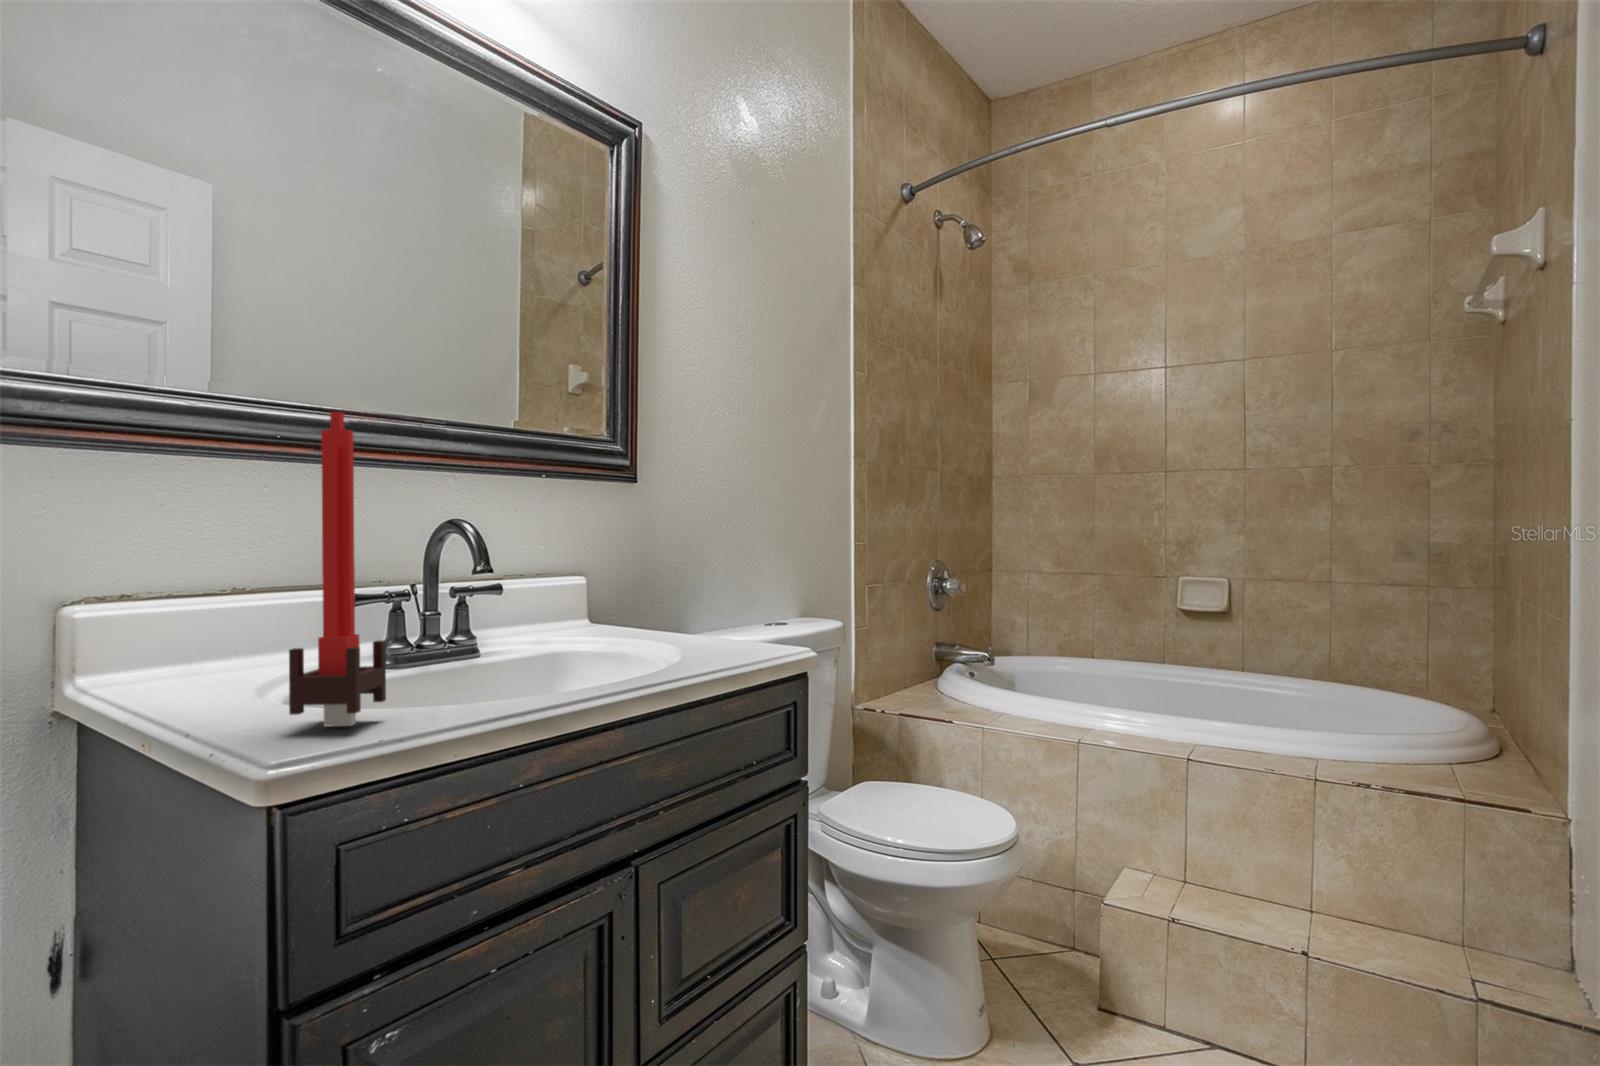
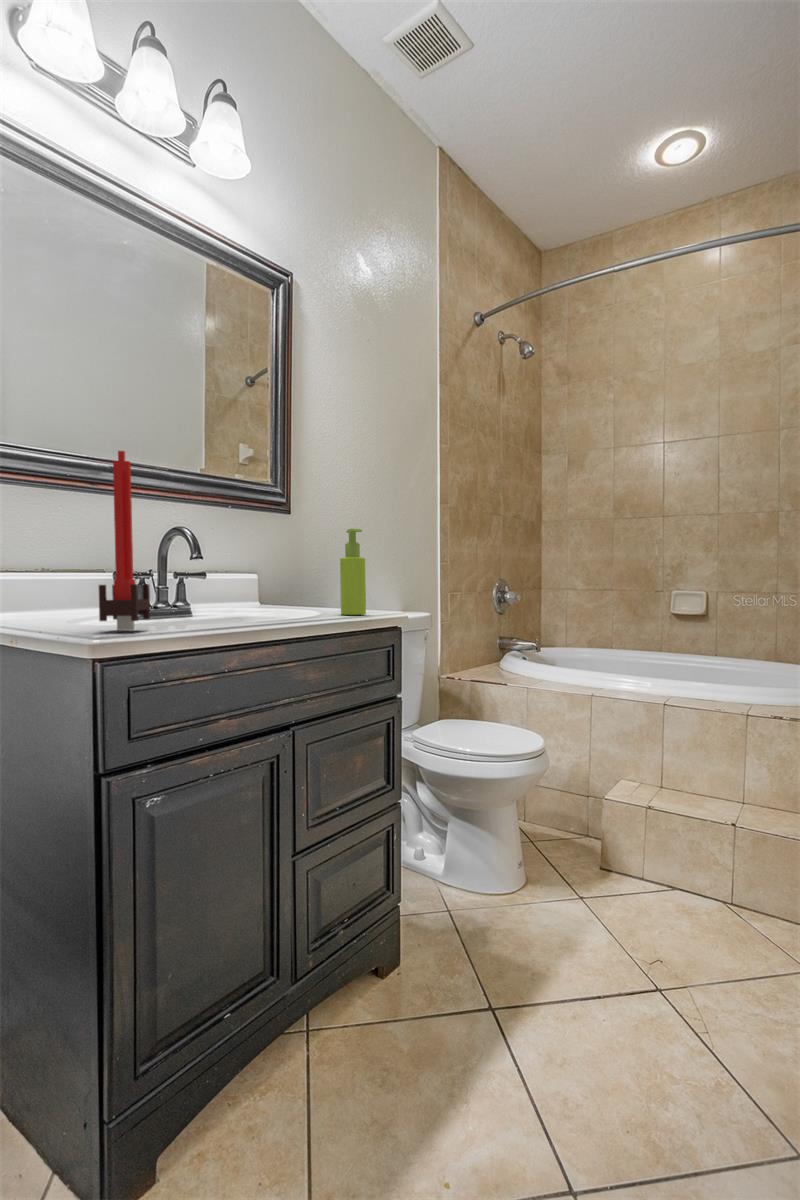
soap dispenser: none [713,516,753,651] -> present [340,529,366,615]

